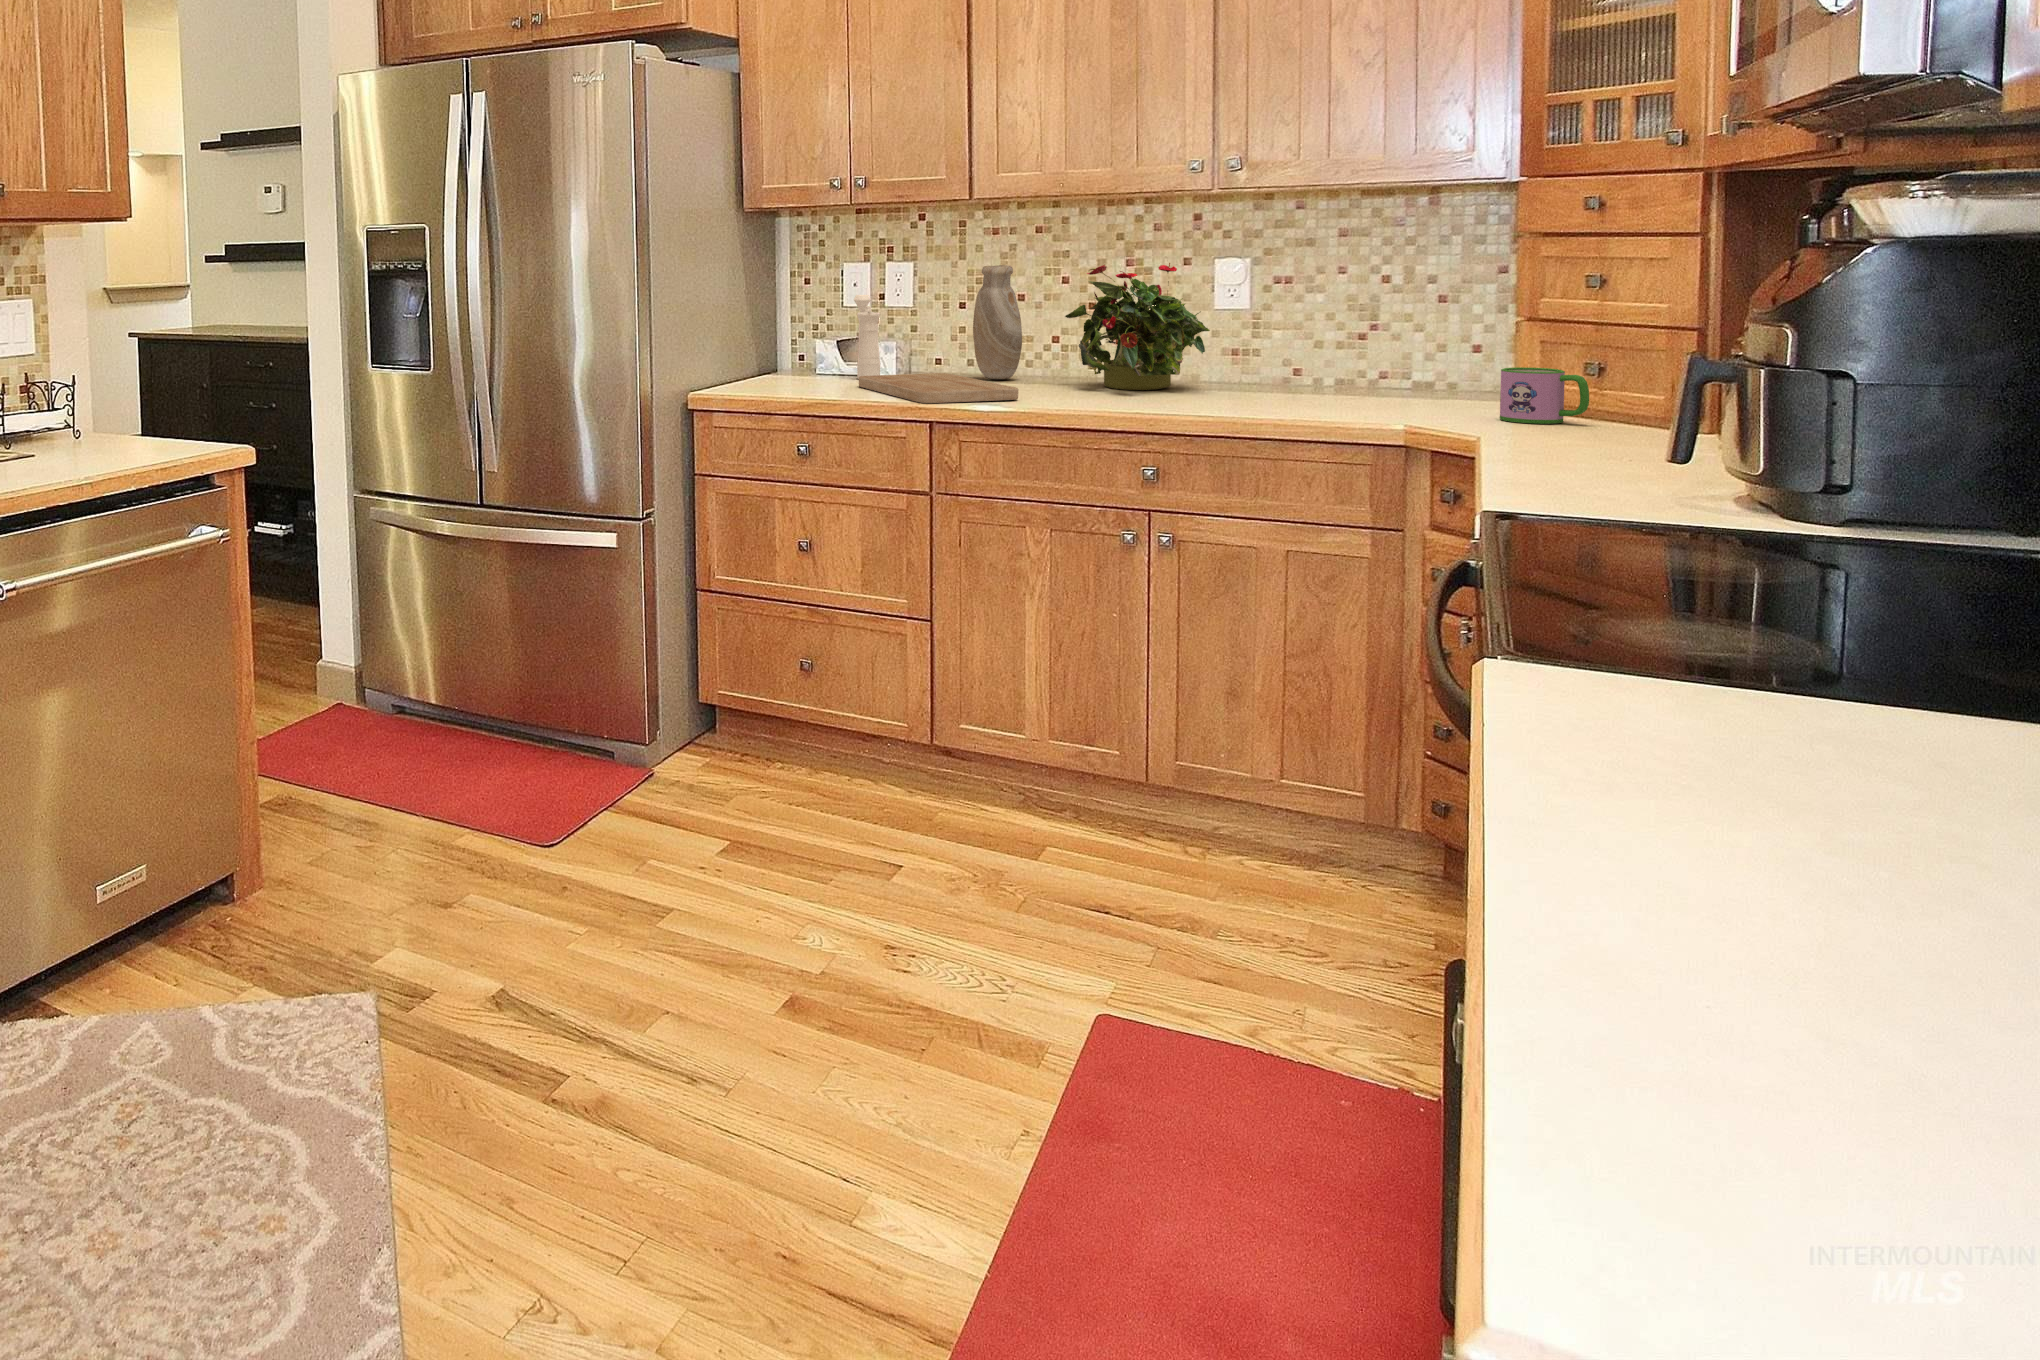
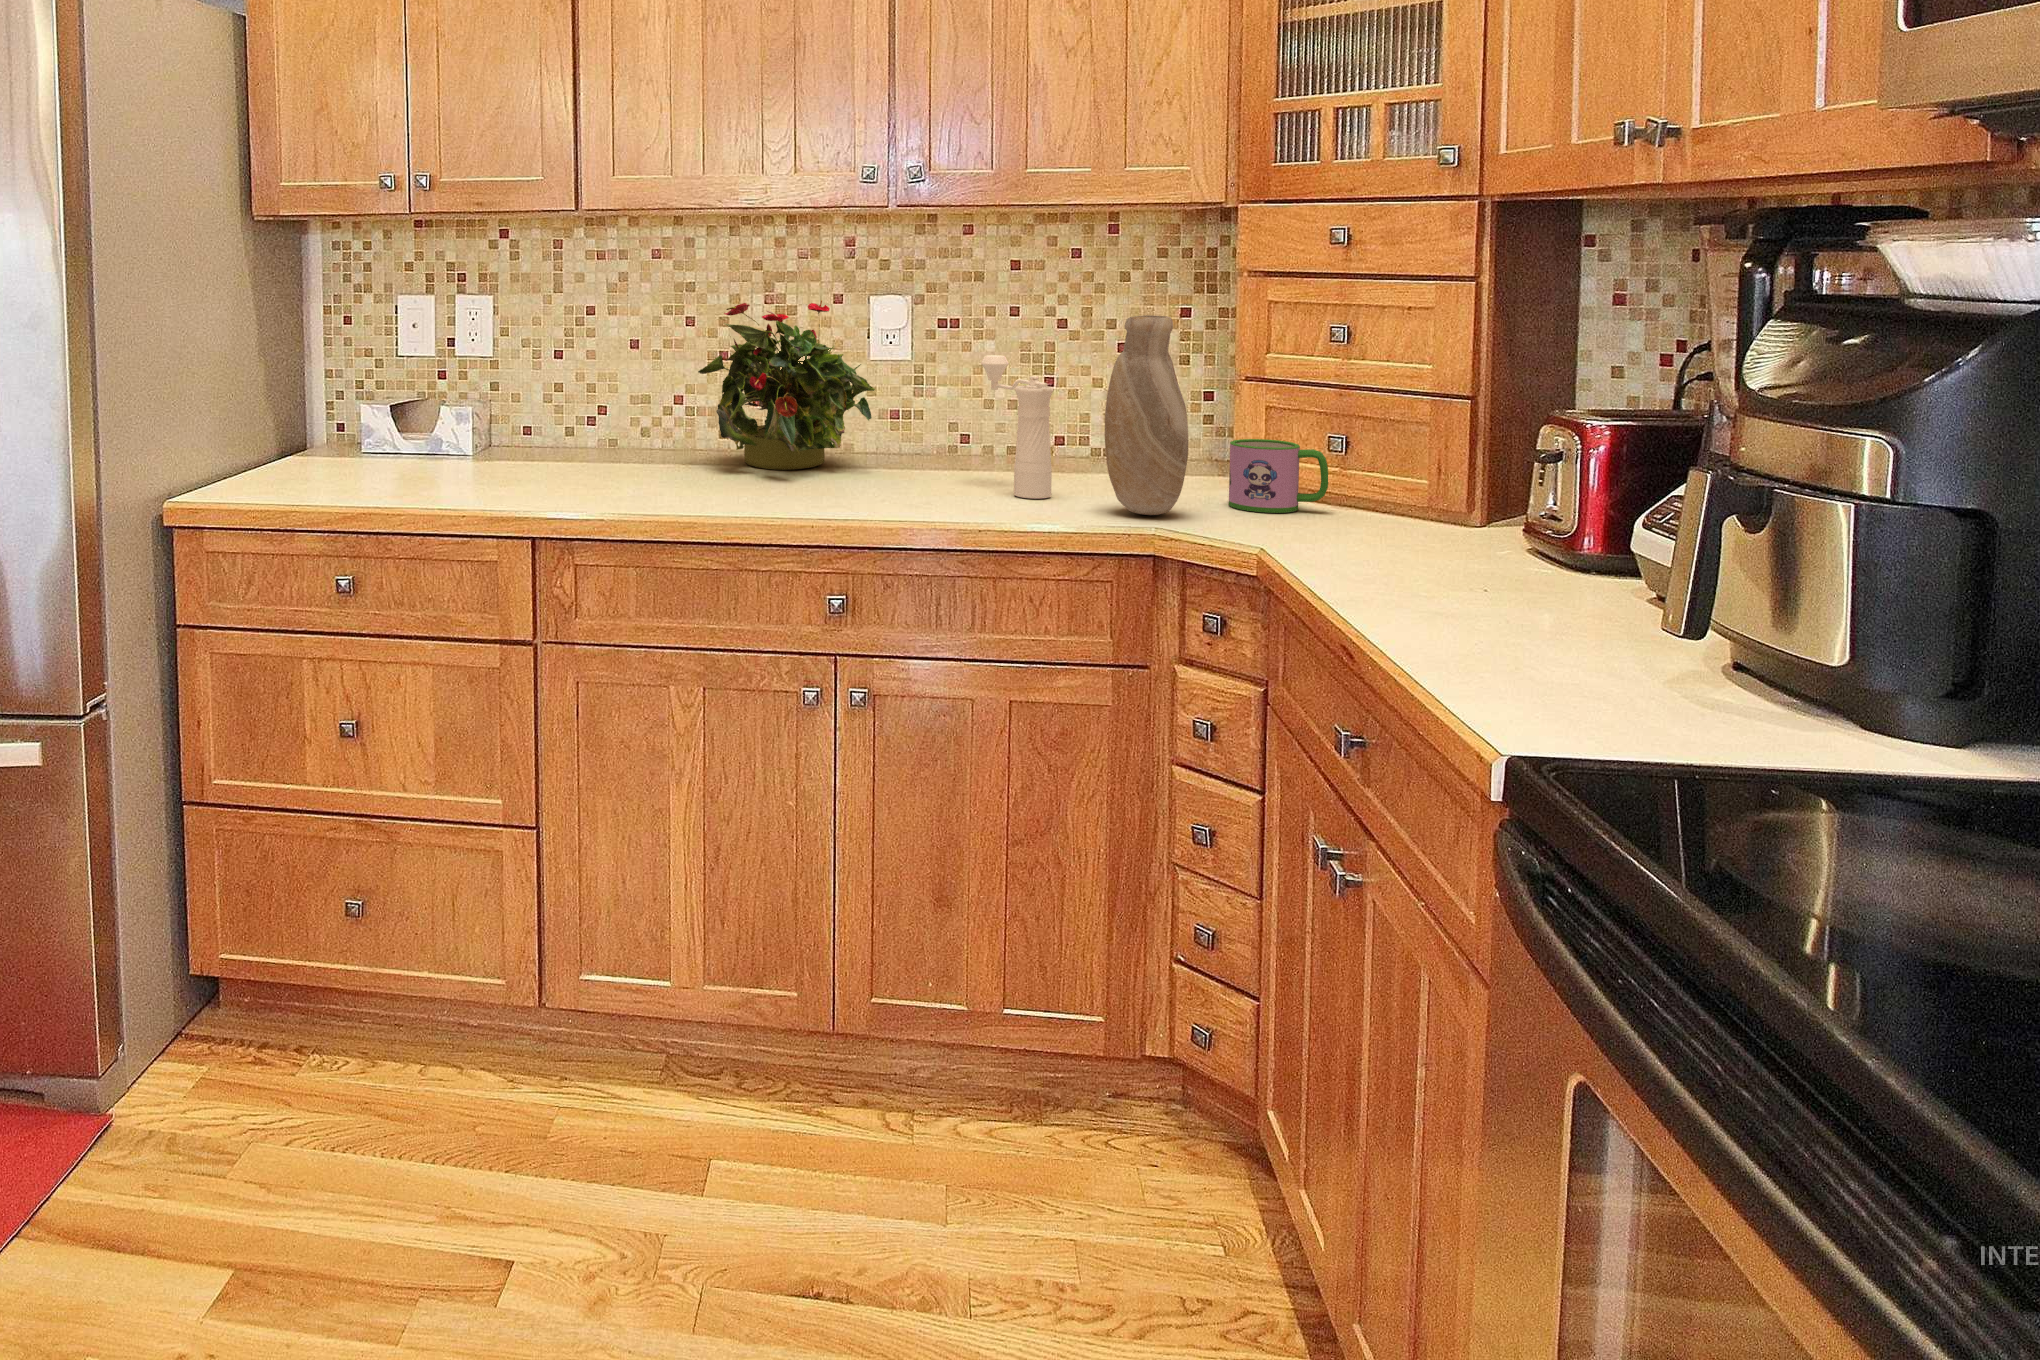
vase: present [973,265,1022,379] -> present [1105,315,1188,515]
pepper mill: present [854,295,880,379] -> present [981,355,1053,499]
cutting board: present [859,373,1018,403] -> none [424,453,653,513]

